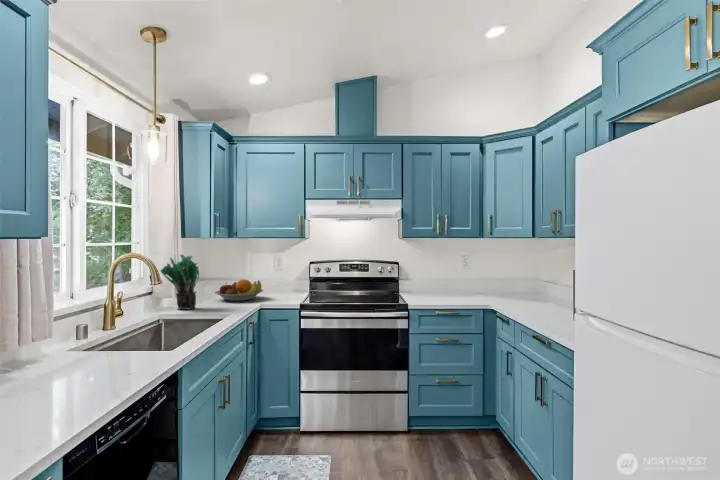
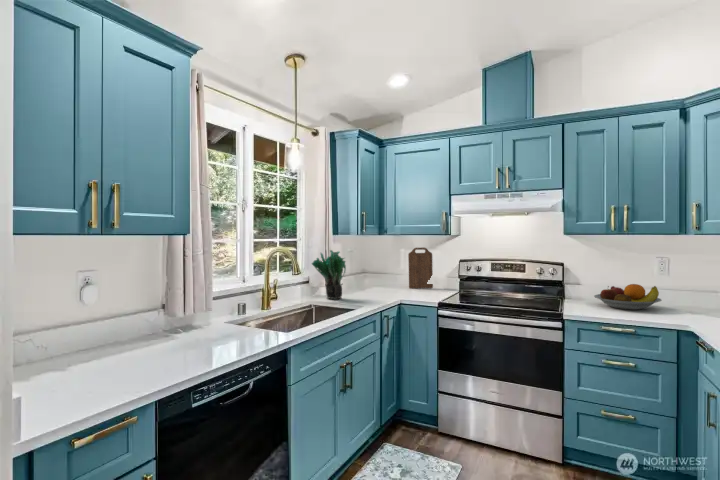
cutting board: none [256,251,280,293] -> present [408,248,433,288]
fruit bowl: present [215,279,263,301] -> present [594,284,661,310]

